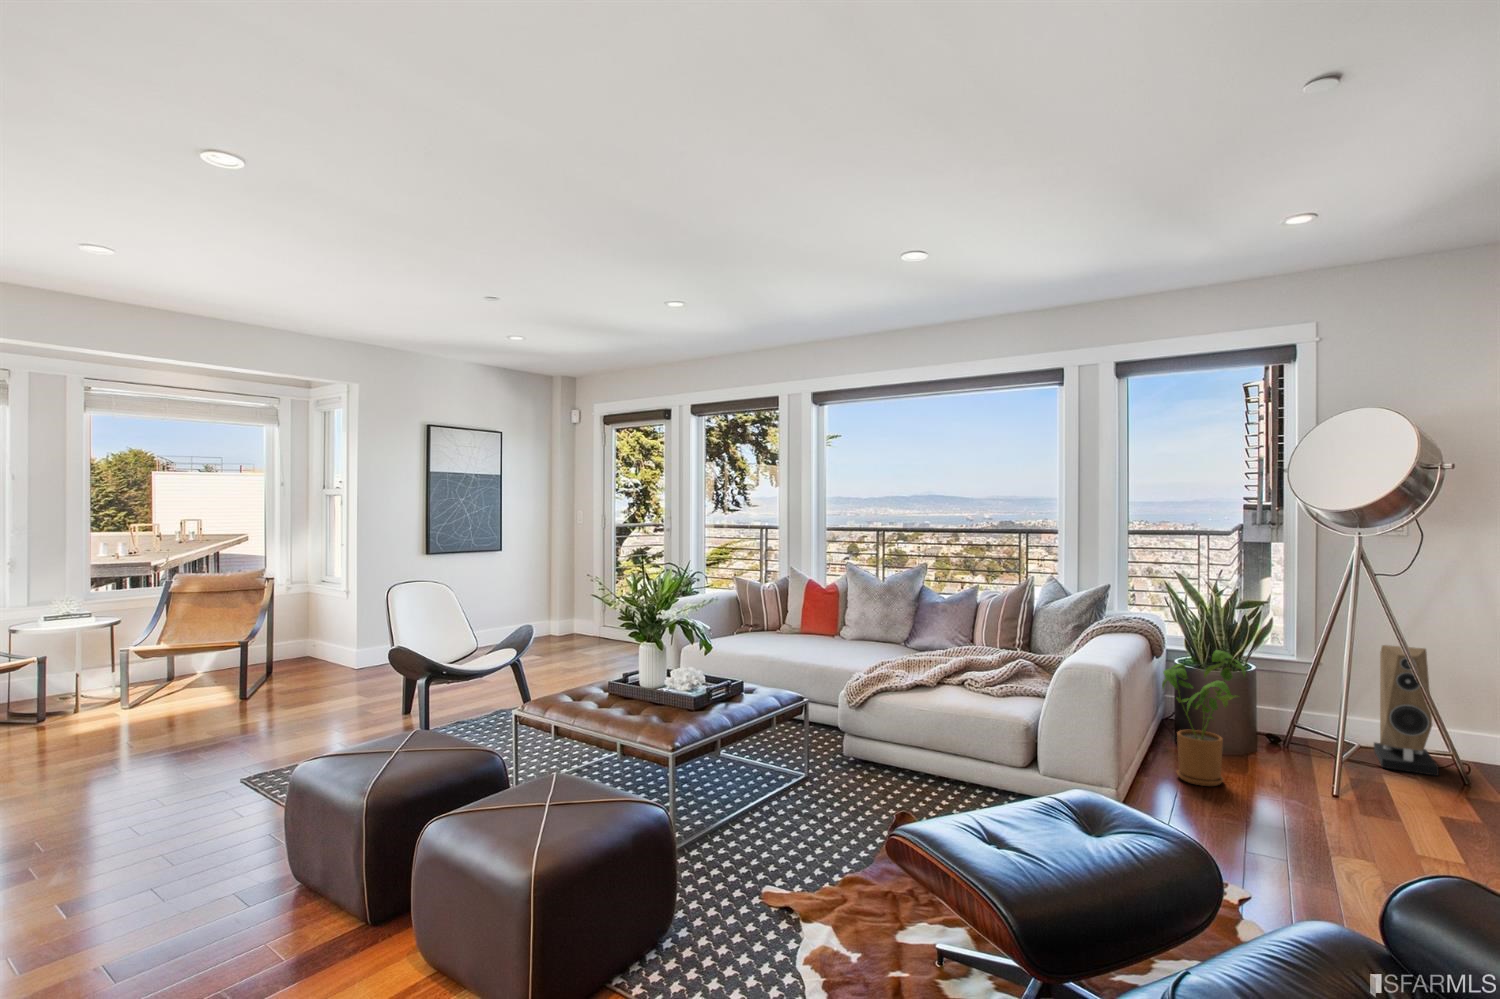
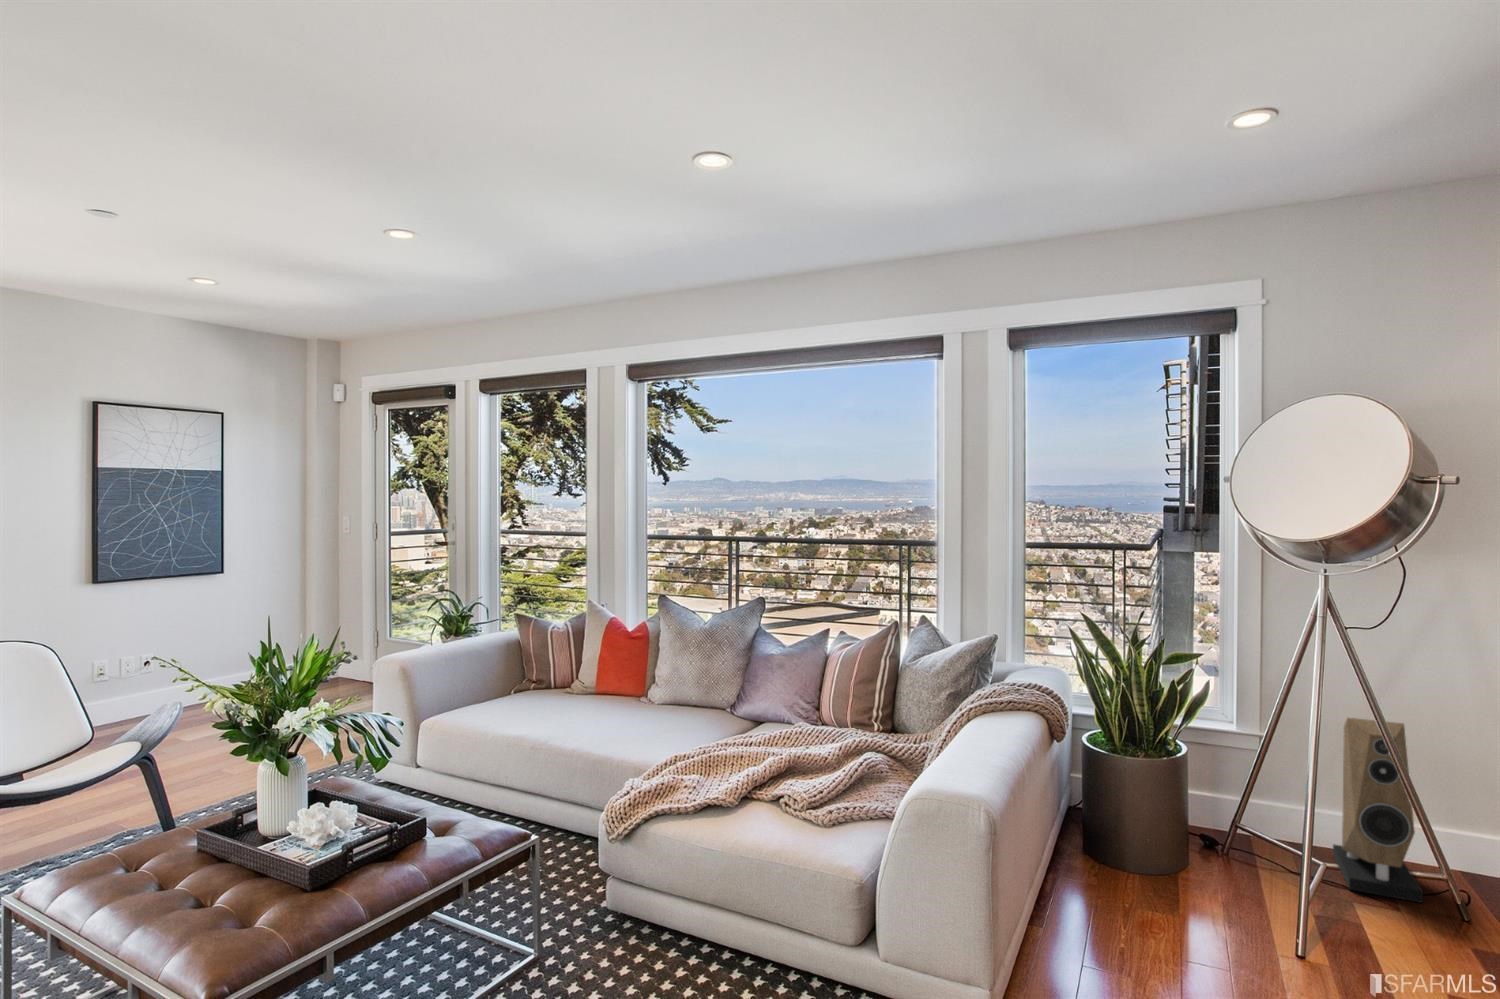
house plant: present [1162,650,1246,786] -> none [1064,741,1180,943]

